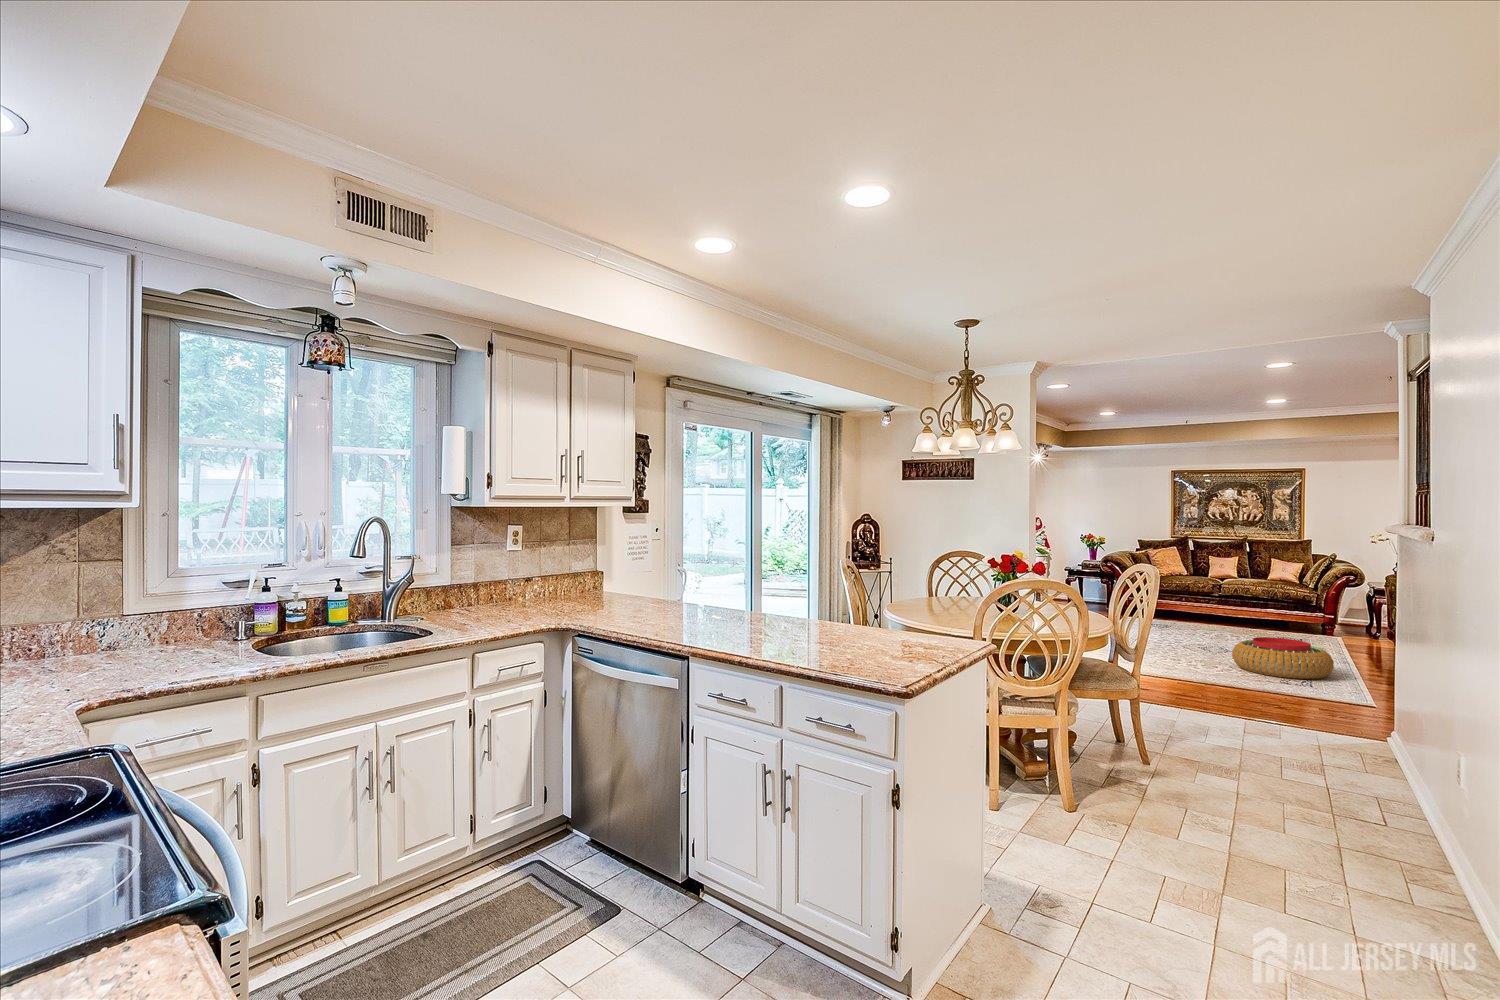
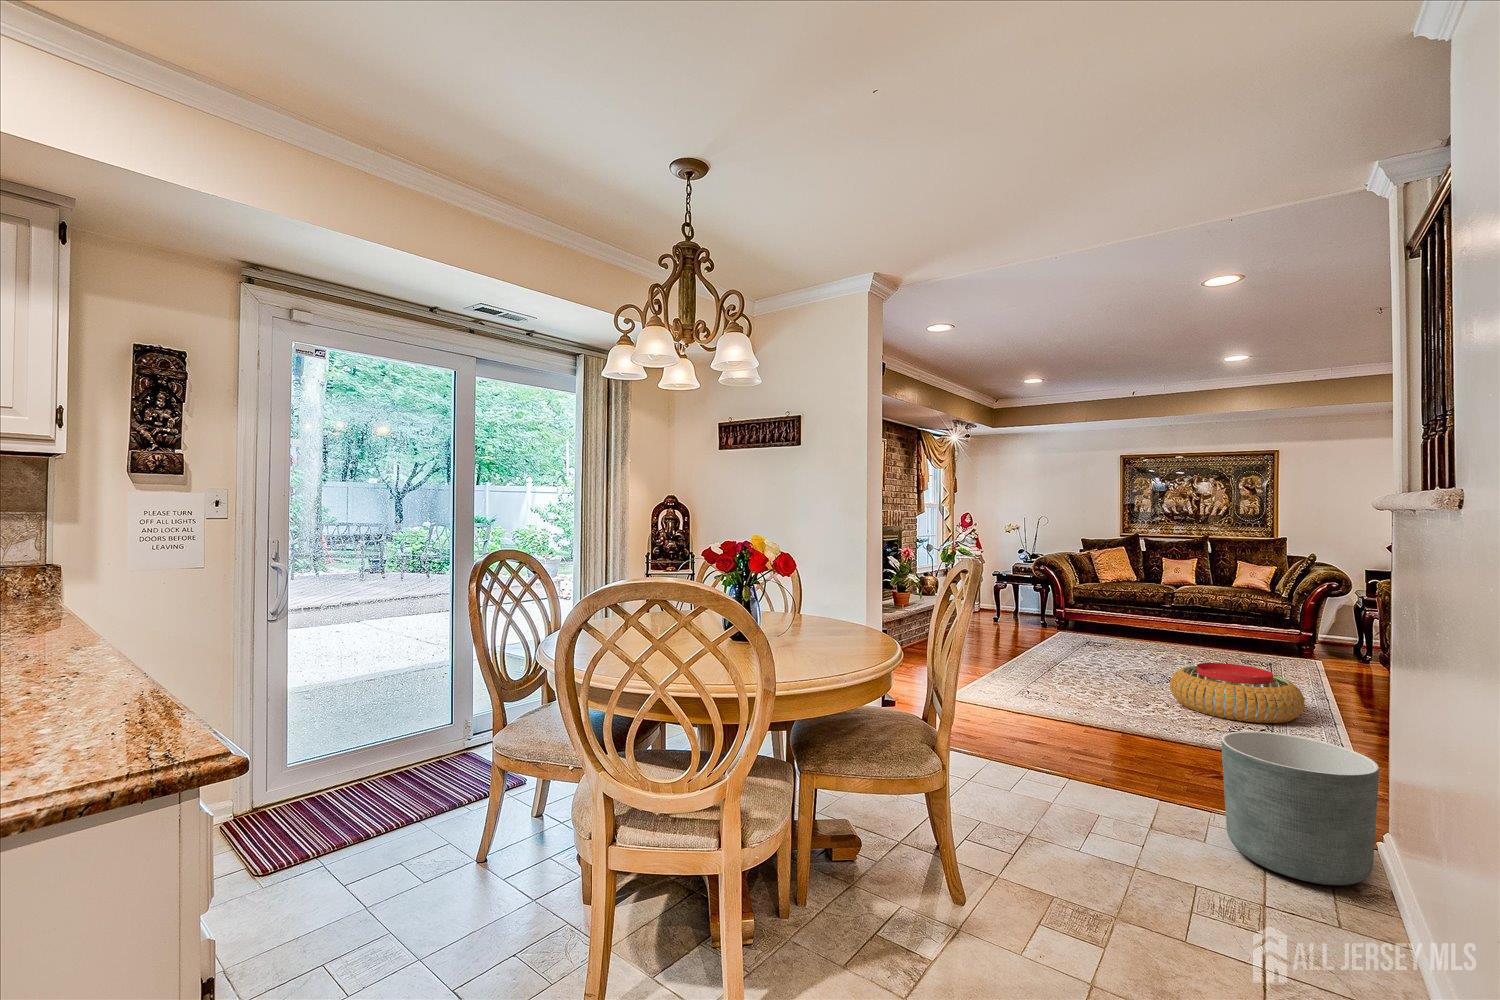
planter: none [1291,671,1387,755] -> present [1221,731,1379,885]

